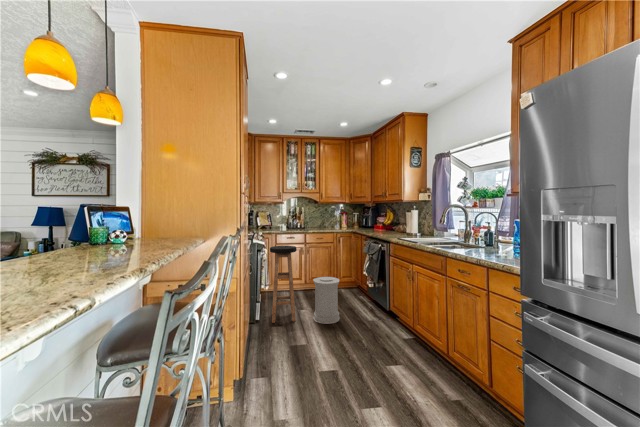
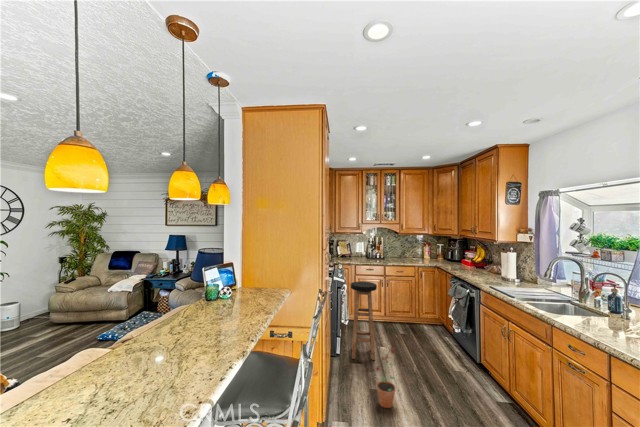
trash can: present [313,277,339,324] -> none [393,317,422,369]
potted plant: none [294,299,315,360] -> present [376,347,396,408]

